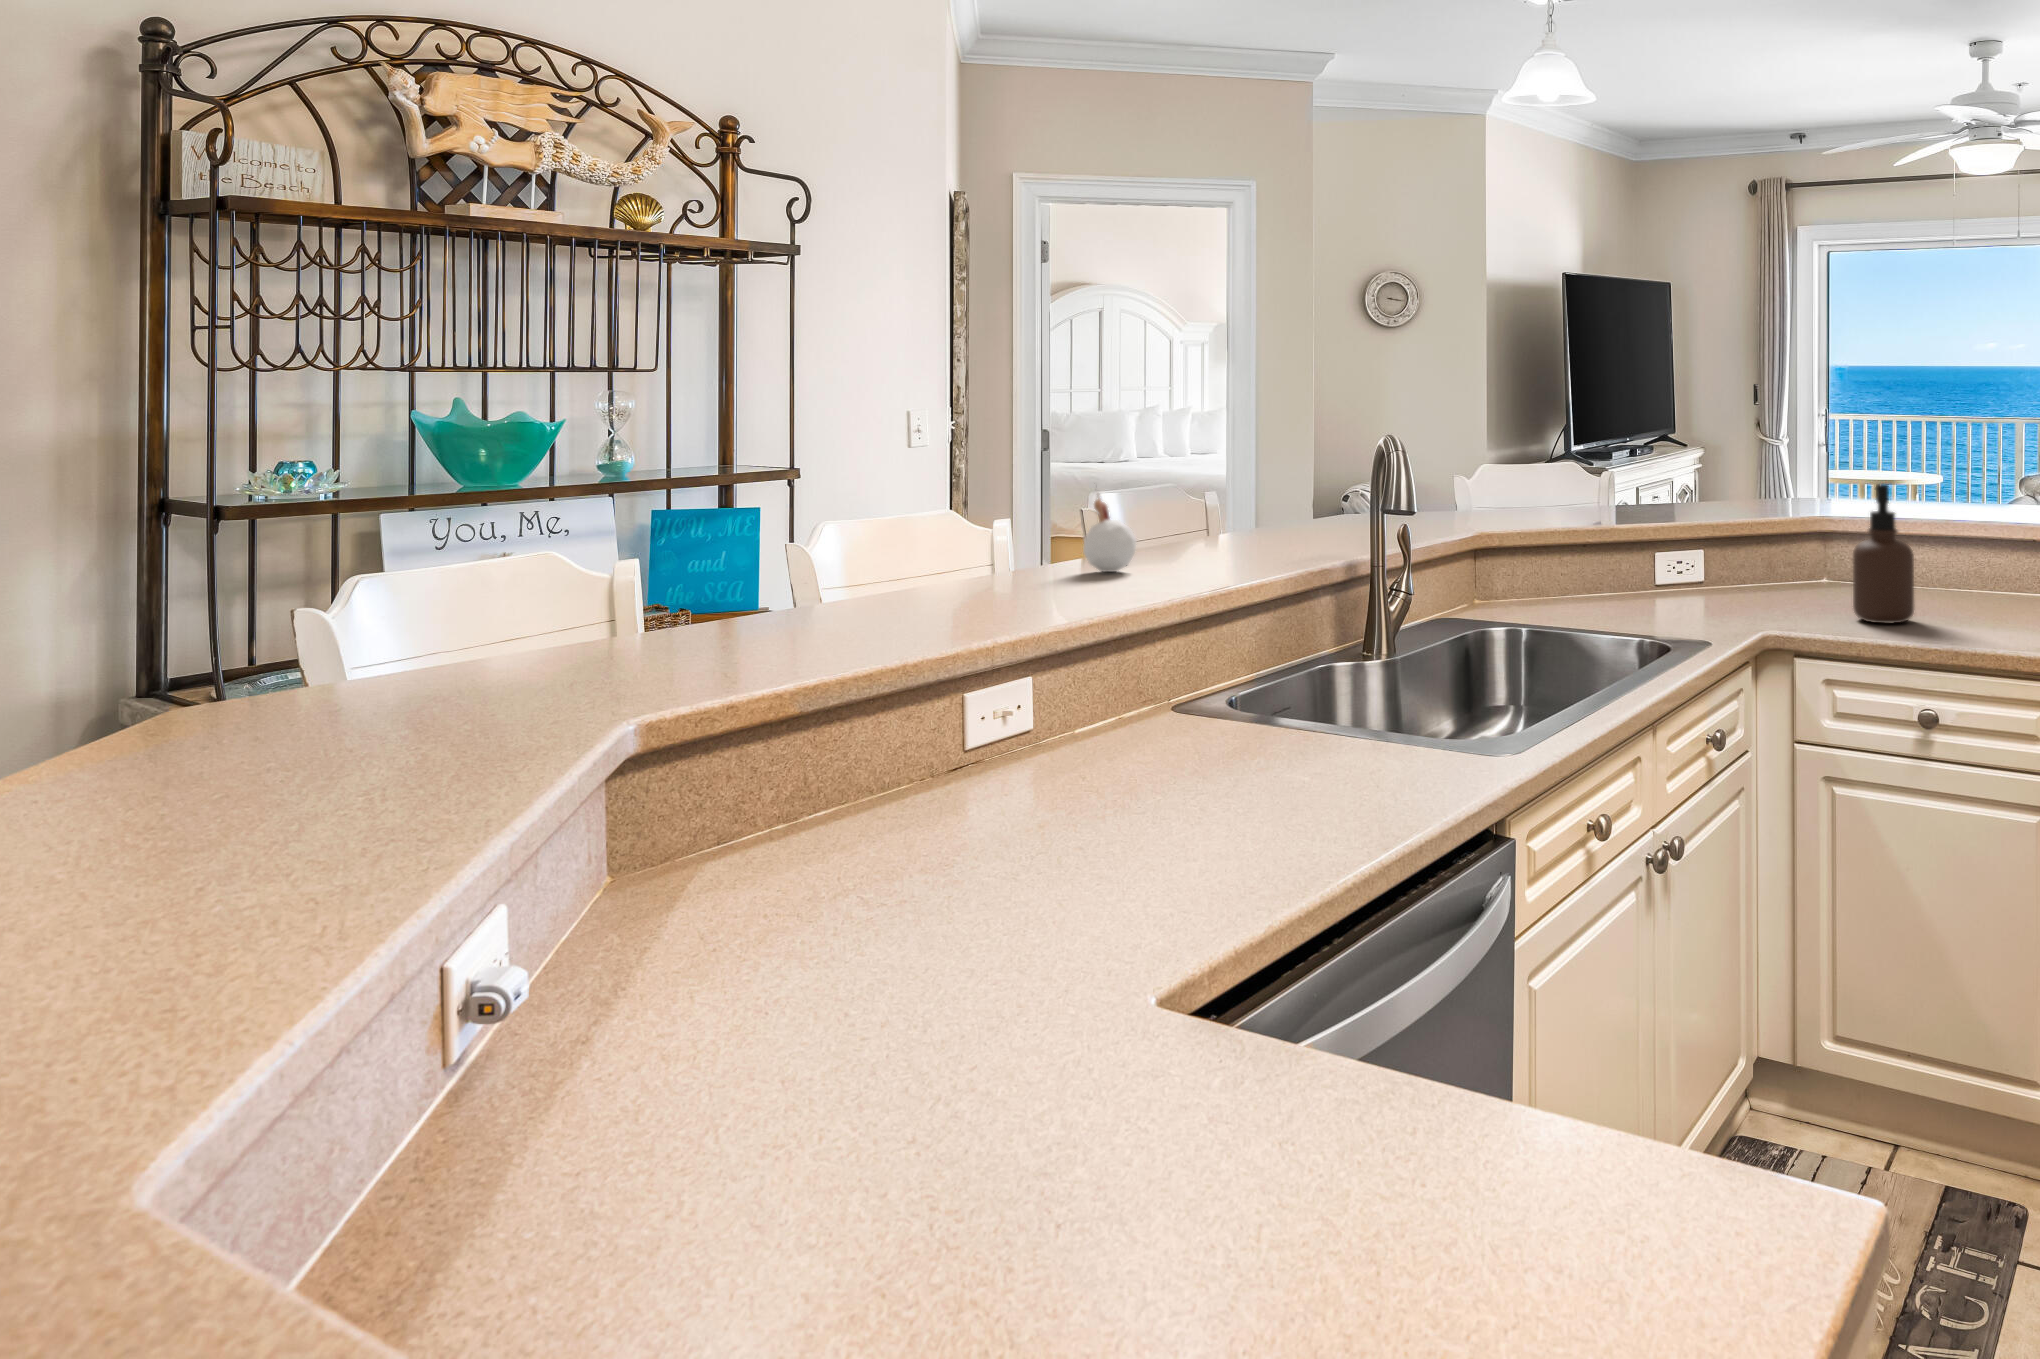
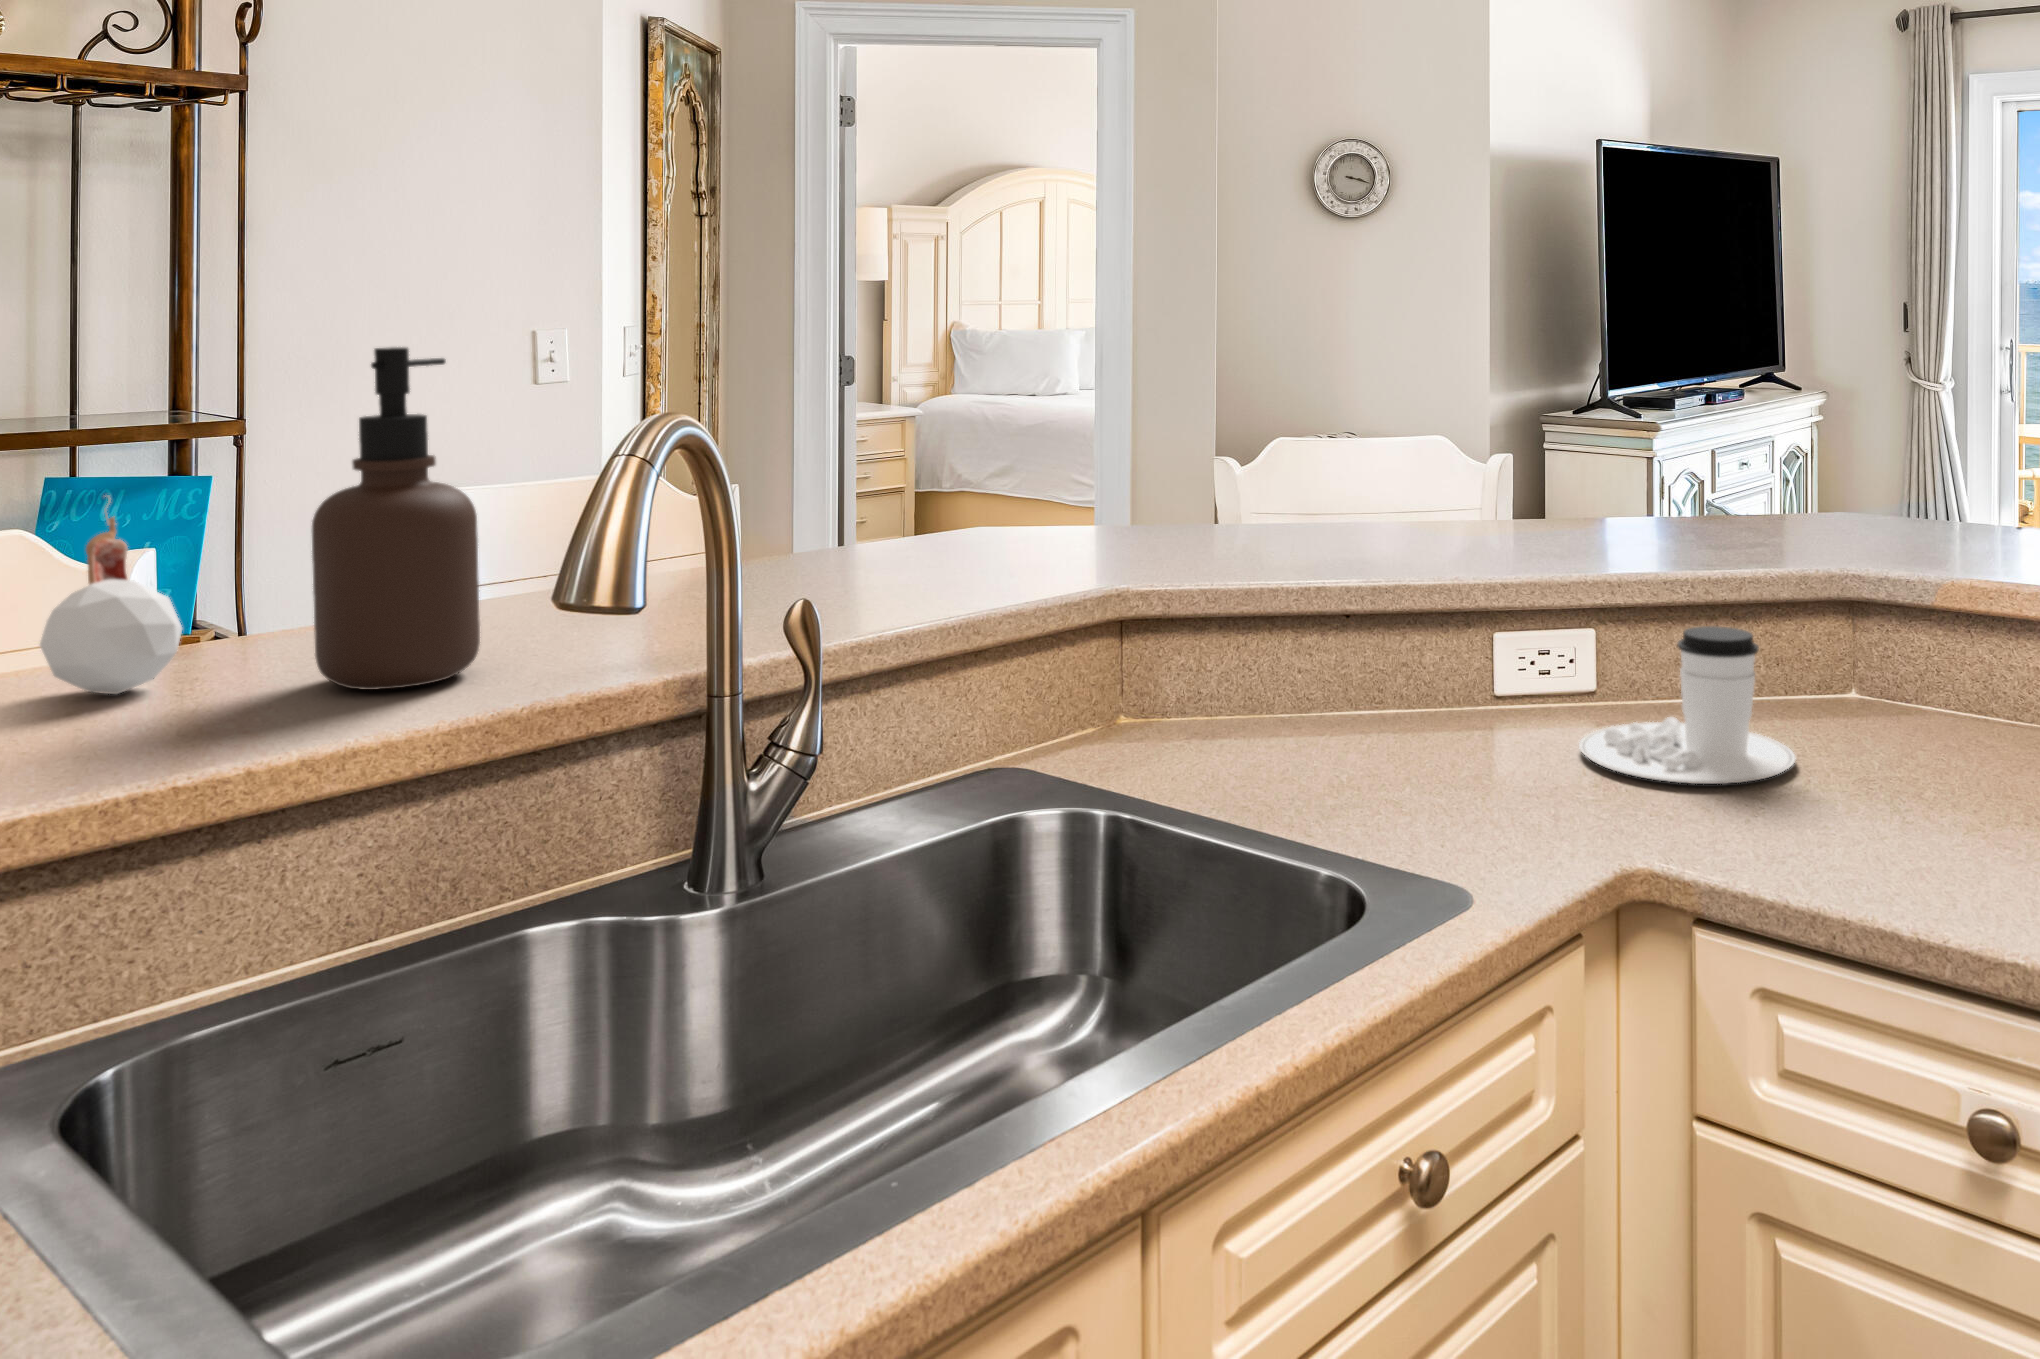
soap dispenser: present [1853,484,1914,623] -> present [312,347,480,690]
coffee cup: none [1712,542,1816,611] -> present [1579,626,1795,784]

